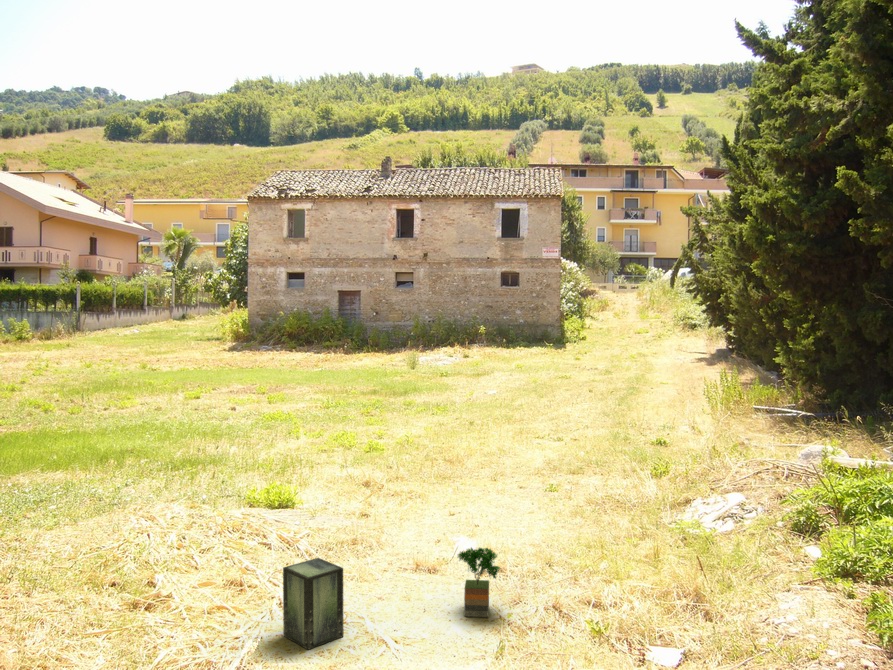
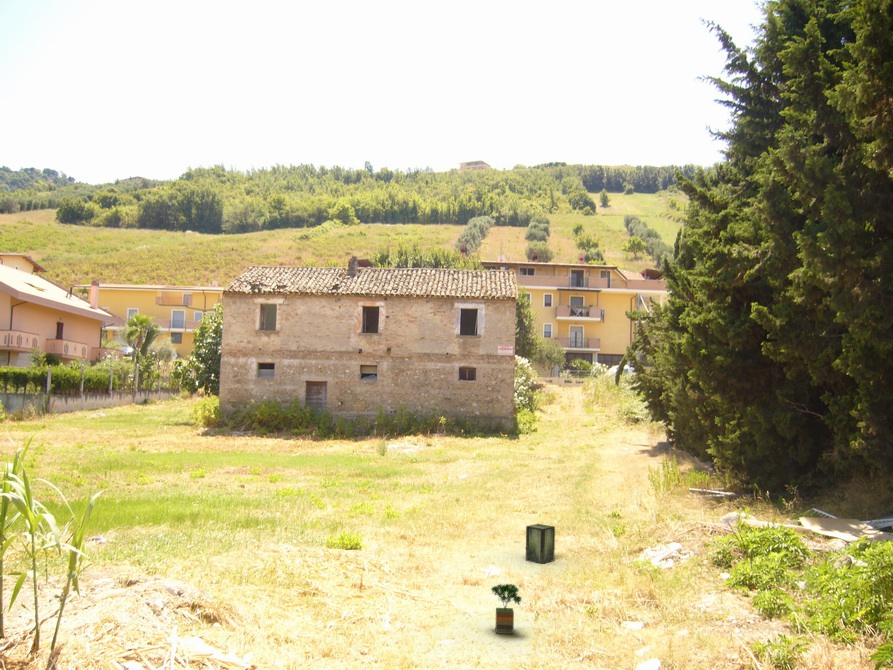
storage box: present [283,558,344,649] -> present [526,524,555,564]

